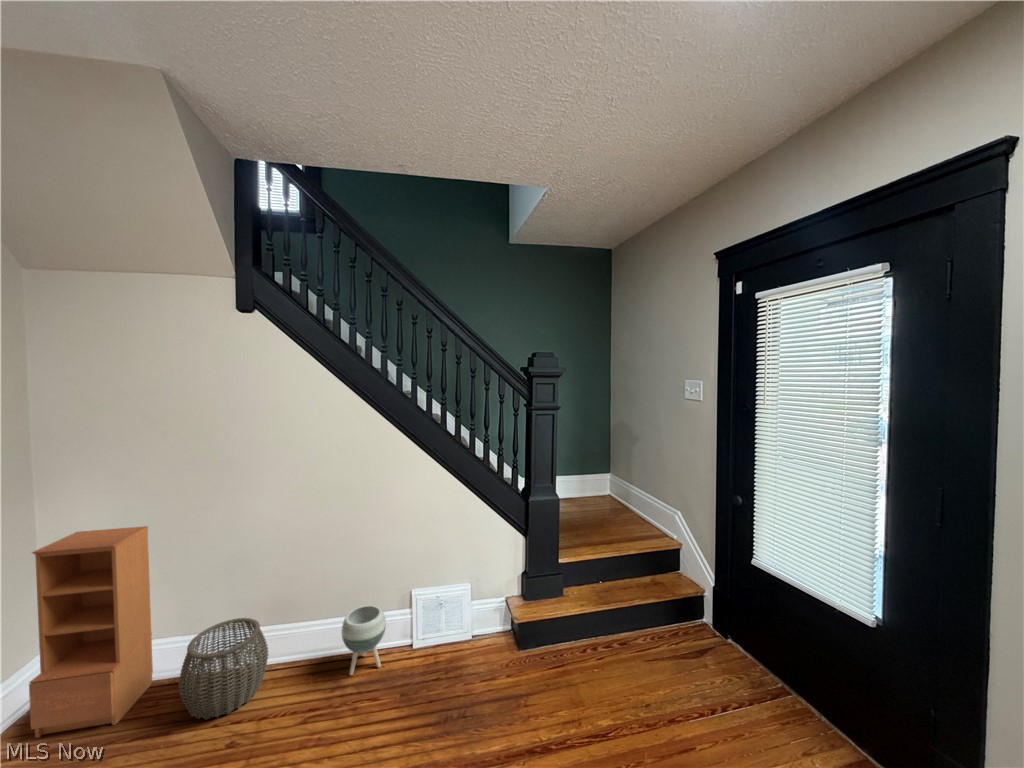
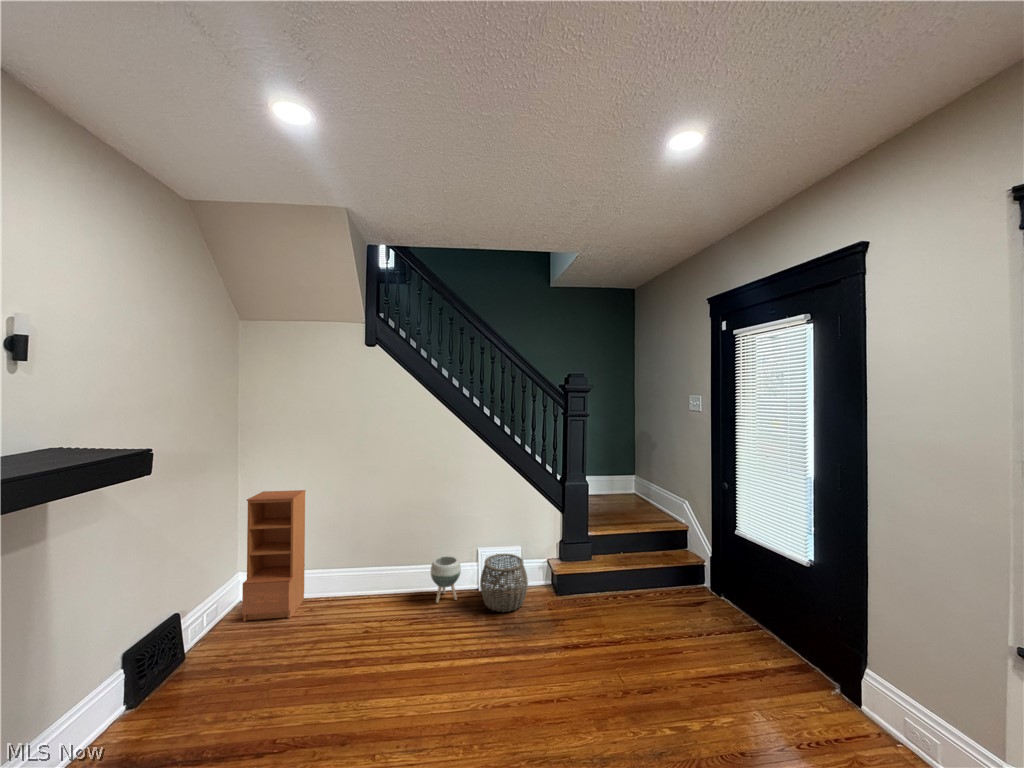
woven basket: present [179,618,268,719] -> present [480,554,528,612]

